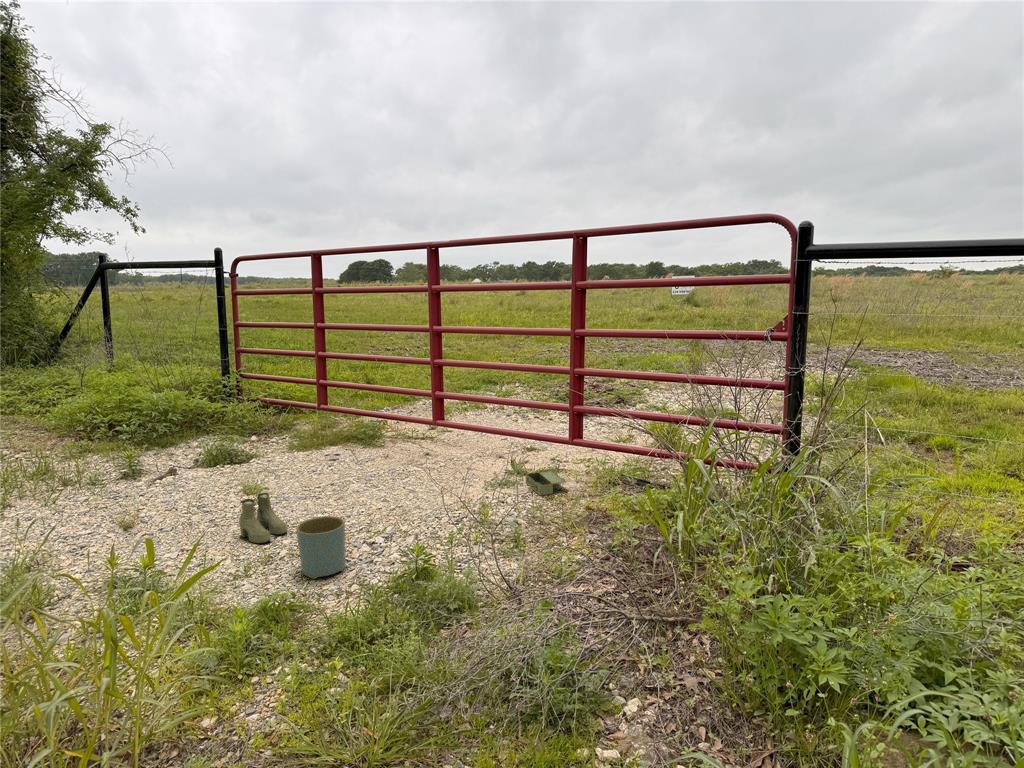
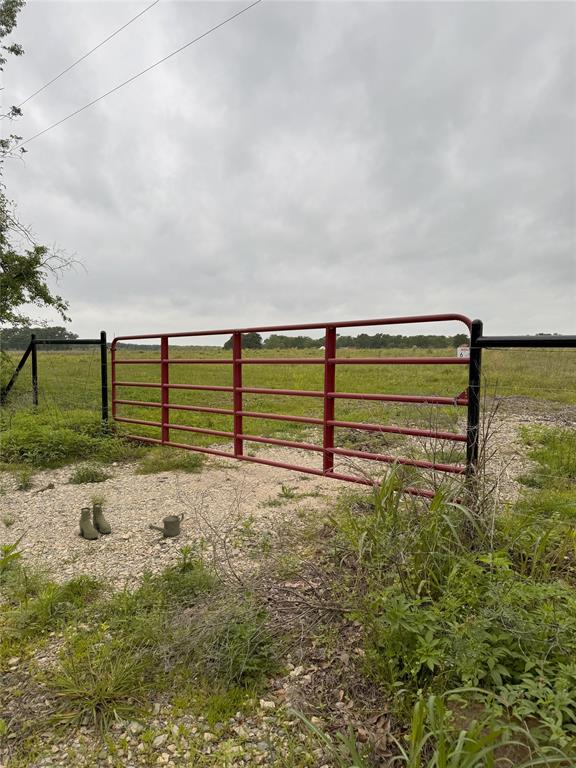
toolbox: present [526,470,566,495] -> none [287,495,314,514]
watering can: none [349,501,392,535] -> present [149,513,184,537]
planter: present [296,516,346,579] -> none [107,522,141,566]

